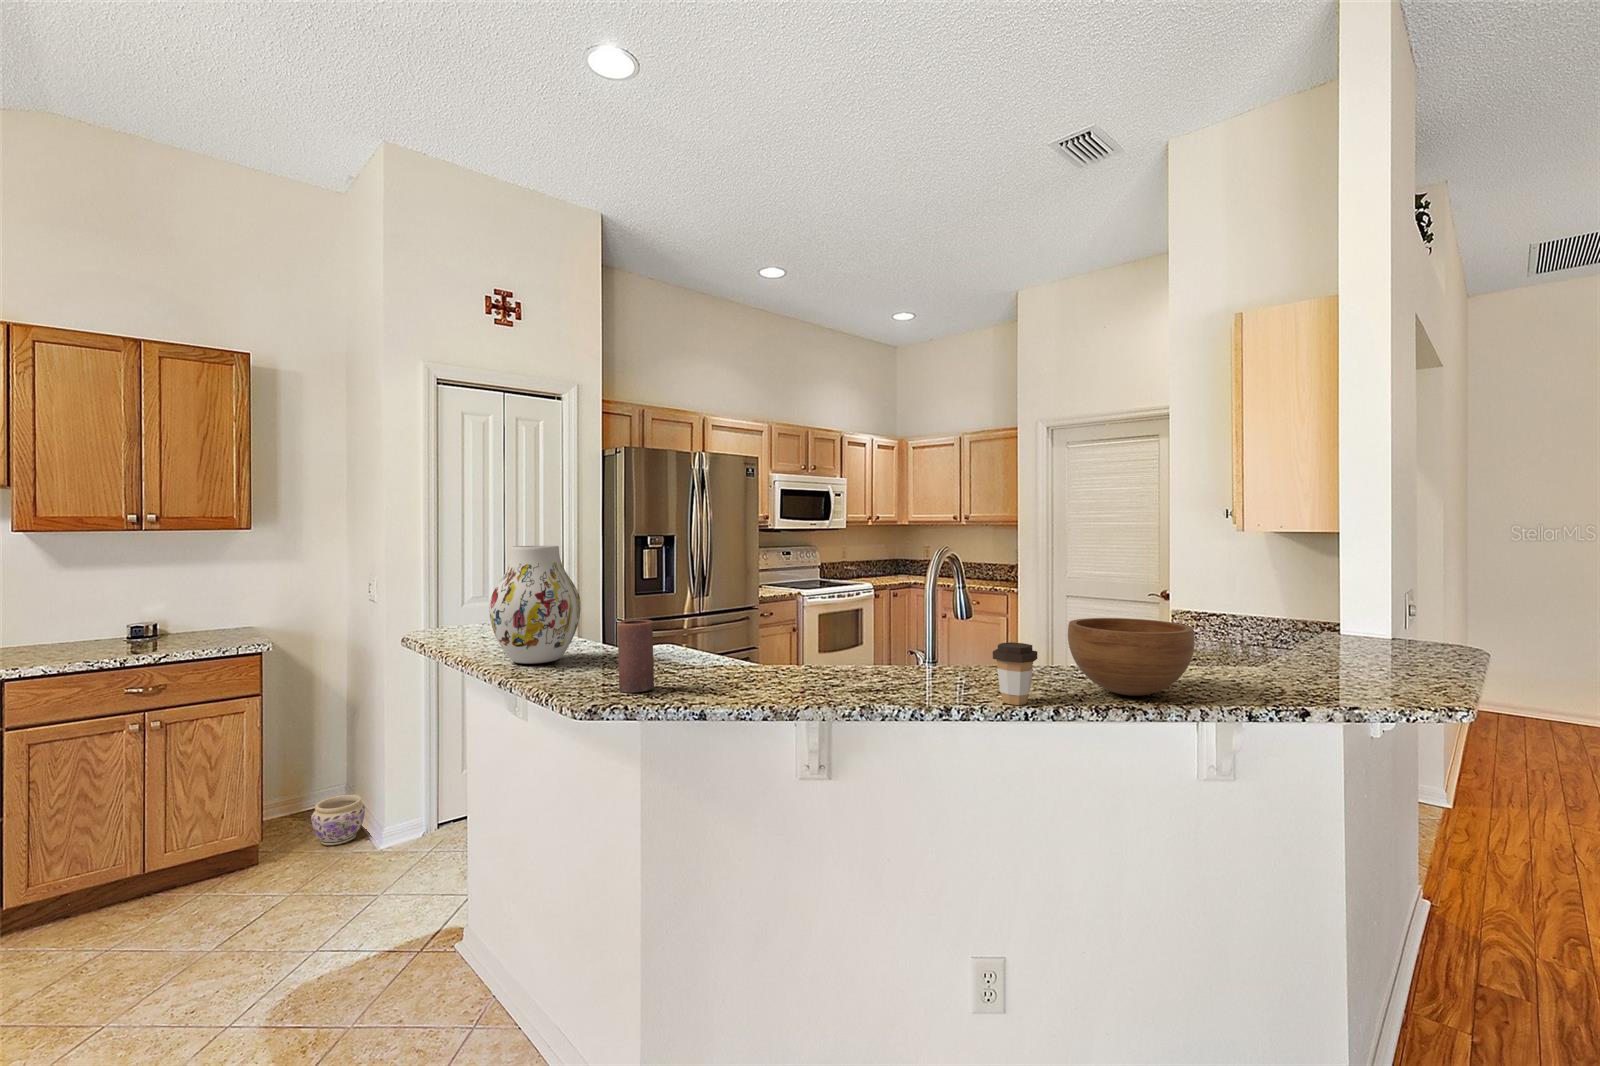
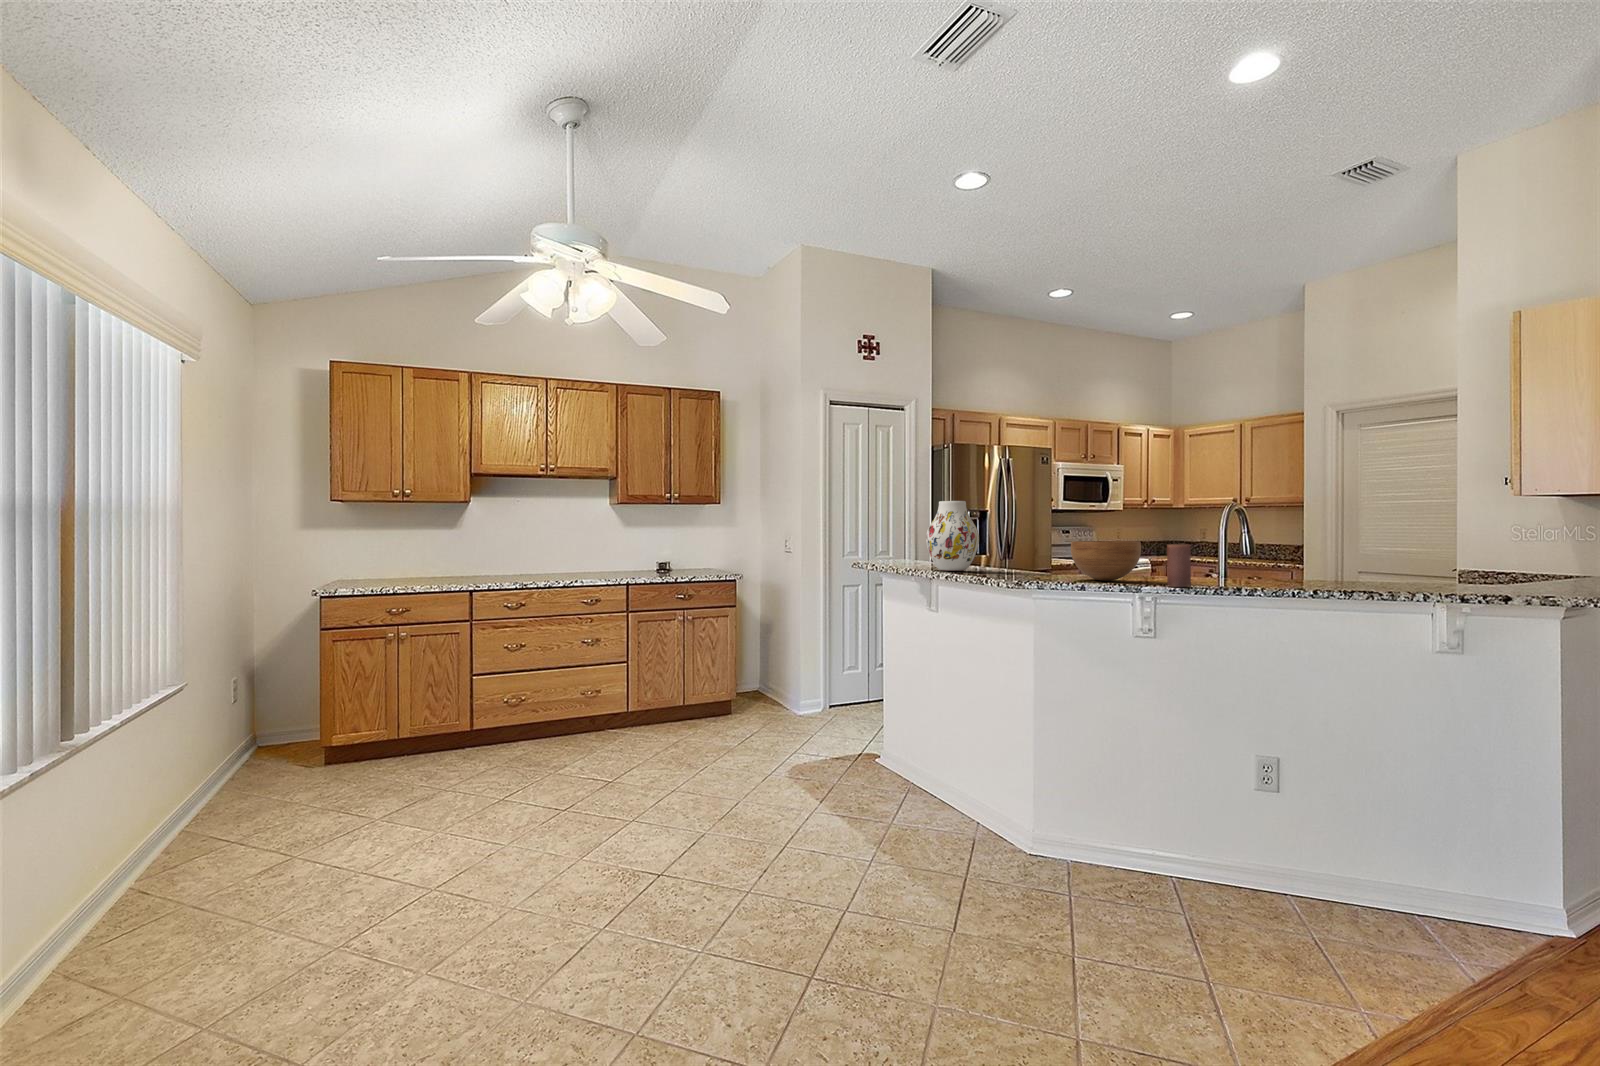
bowl: present [1068,618,1195,696] -> present [1071,541,1141,581]
candle: present [618,619,655,693] -> present [1167,544,1191,587]
coffee cup: present [993,642,1037,705] -> none [1269,552,1302,589]
planter: present [311,795,365,846] -> none [753,684,783,715]

